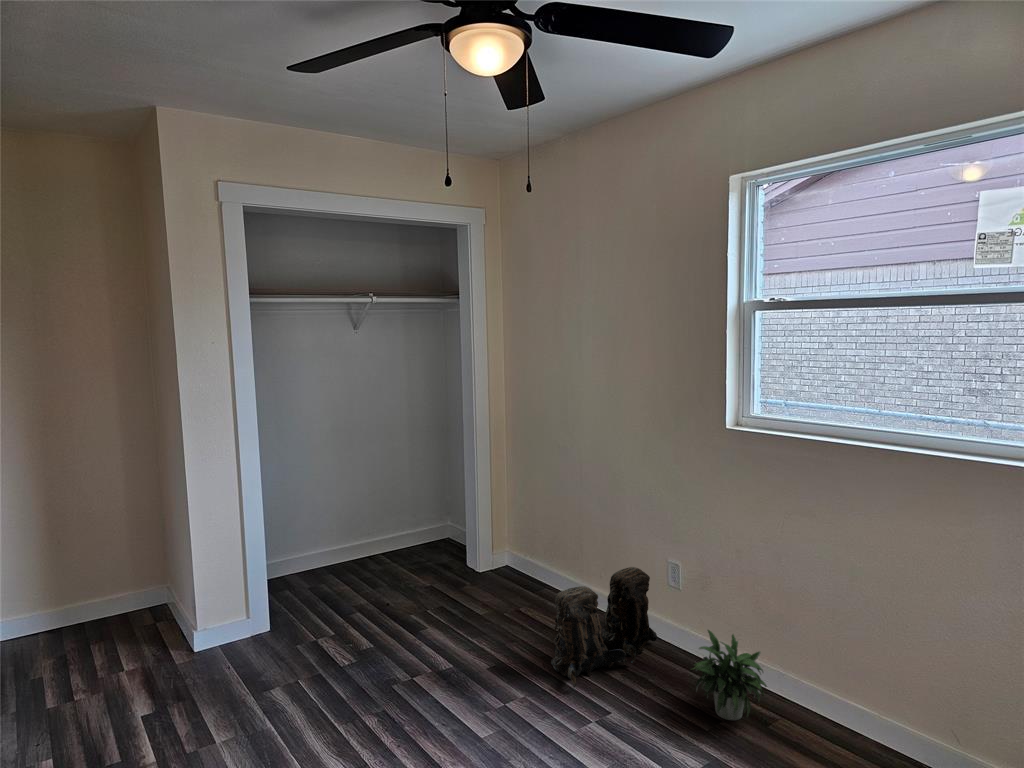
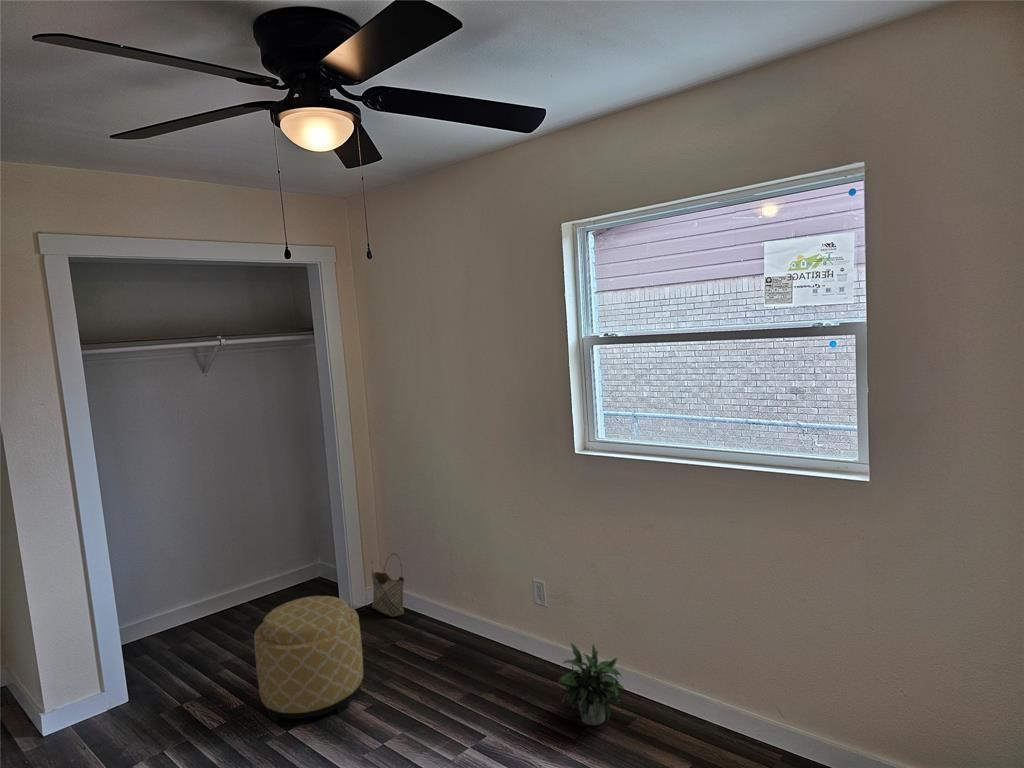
woven basket: none [496,521,530,583] -> present [372,568,404,617]
ottoman: none [386,551,487,669] -> present [254,596,363,721]
backpack: present [551,567,657,687] -> none [427,590,529,716]

